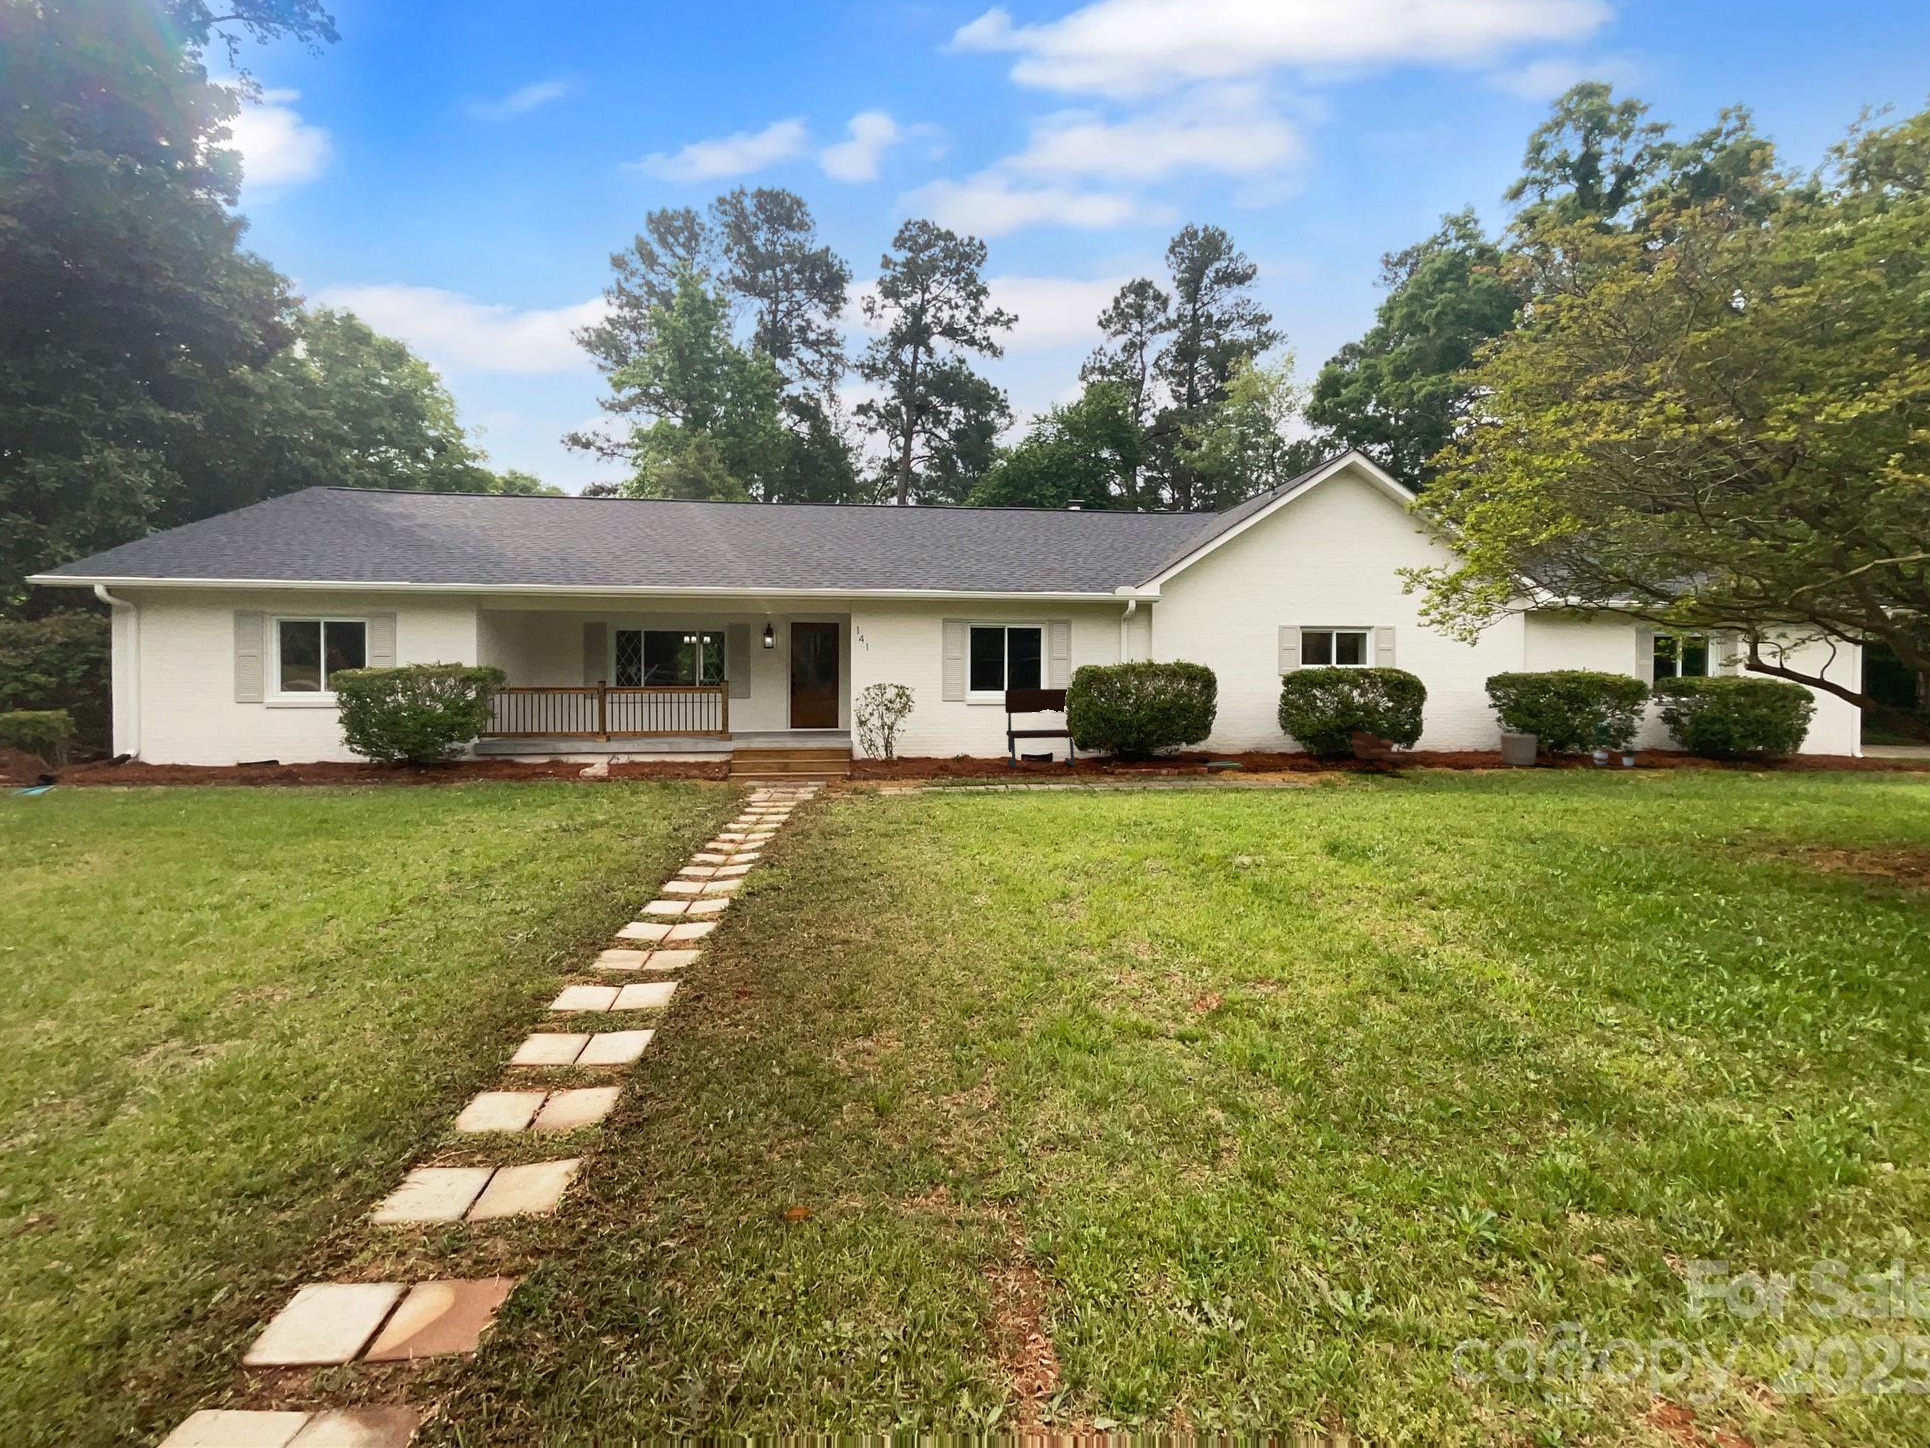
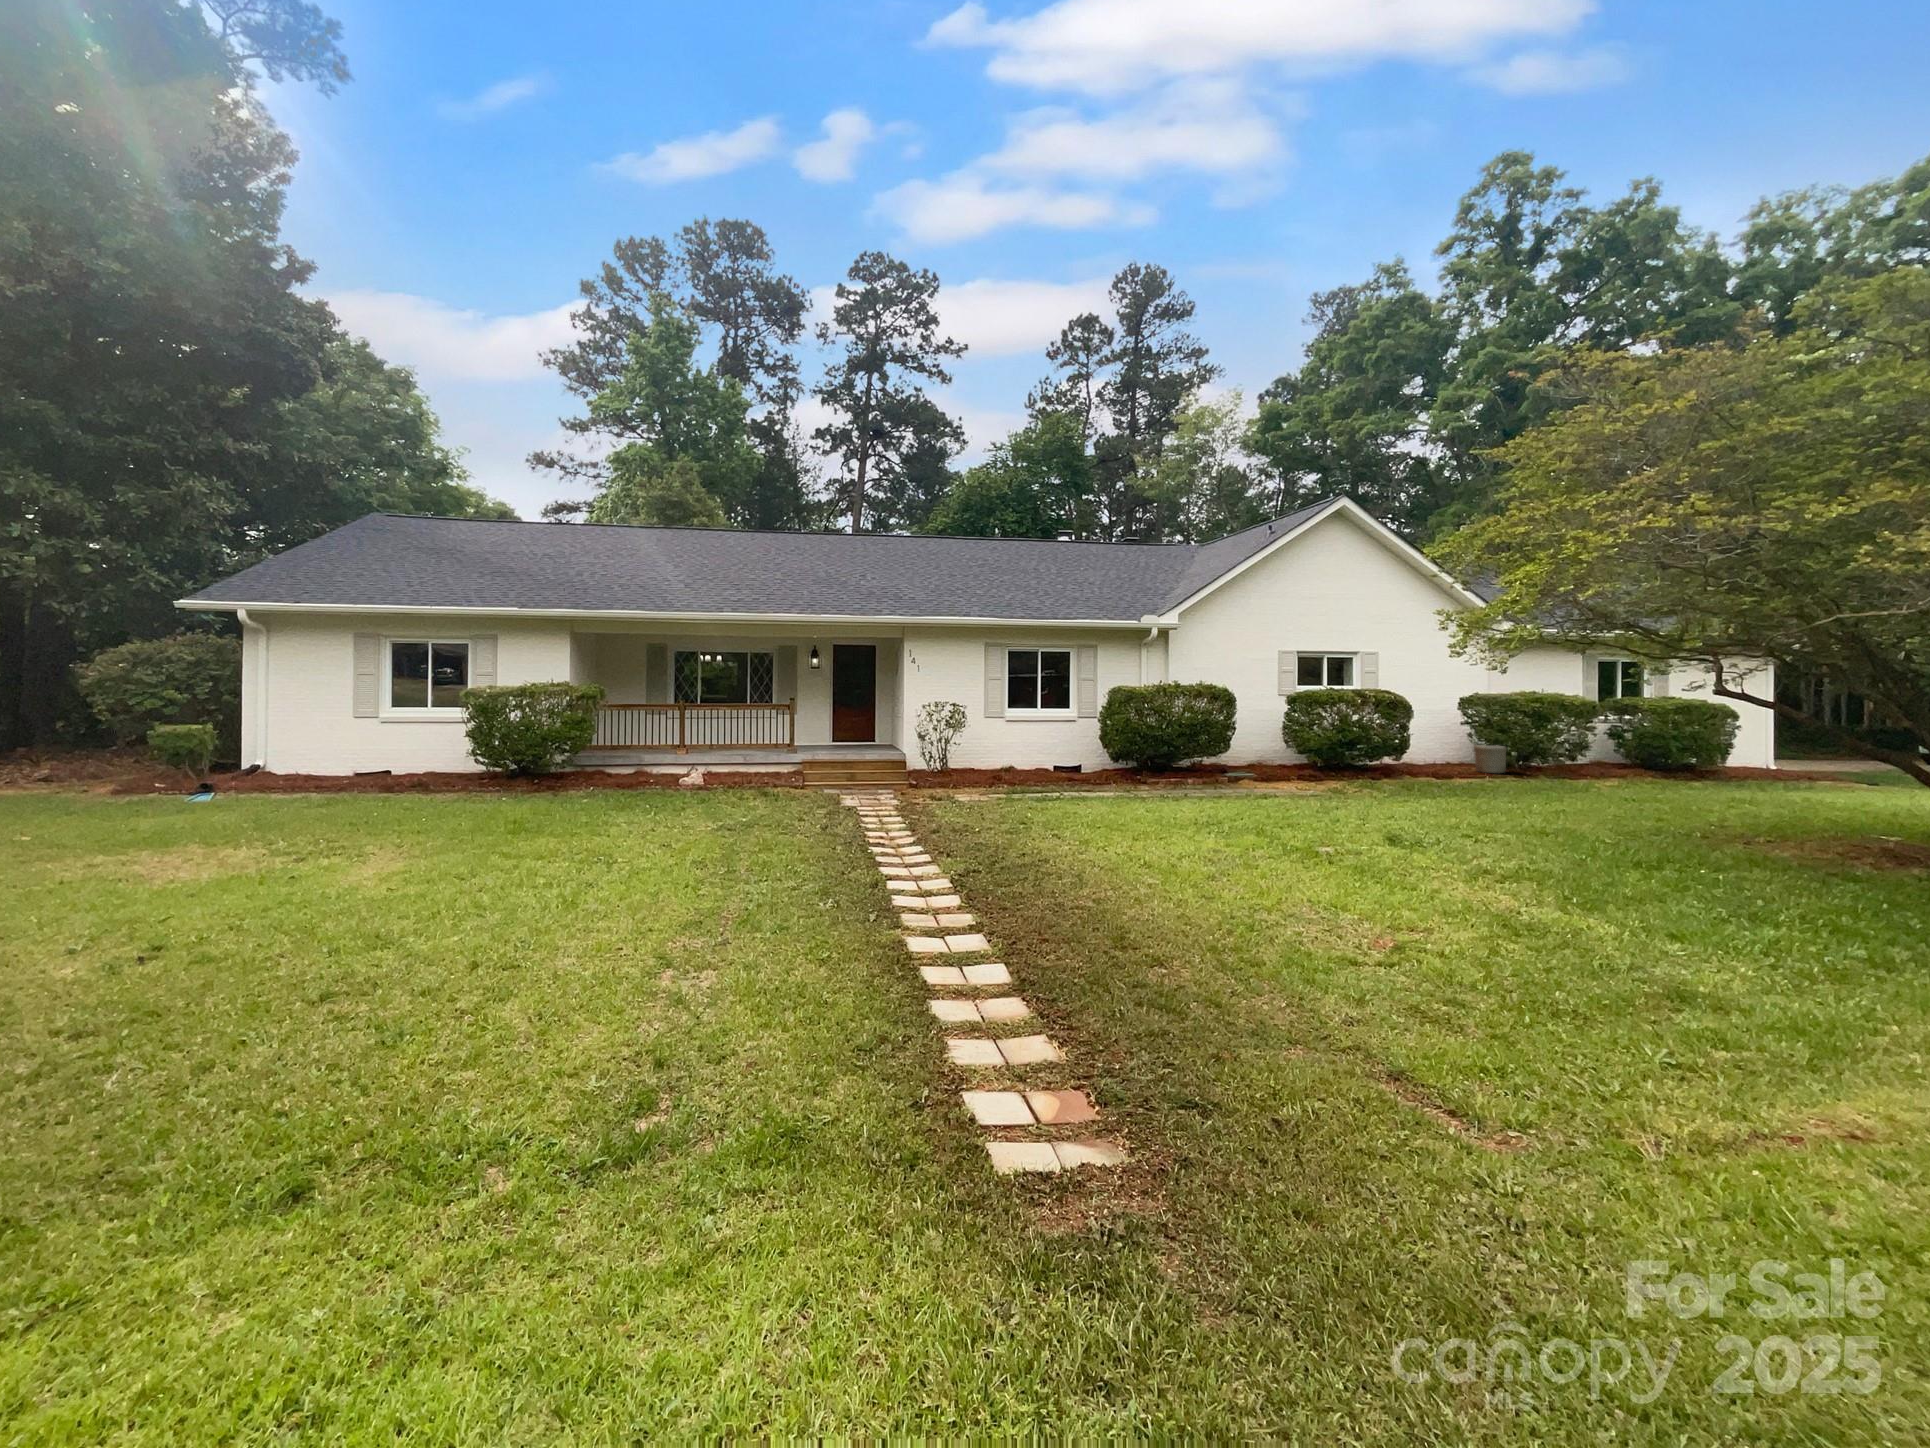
bench: present [1005,689,1075,768] -> none [1044,708,1114,779]
potted plant: present [1591,719,1638,766] -> none [1549,730,1597,774]
lounge chair: present [1351,731,1406,775] -> none [1351,734,1405,784]

